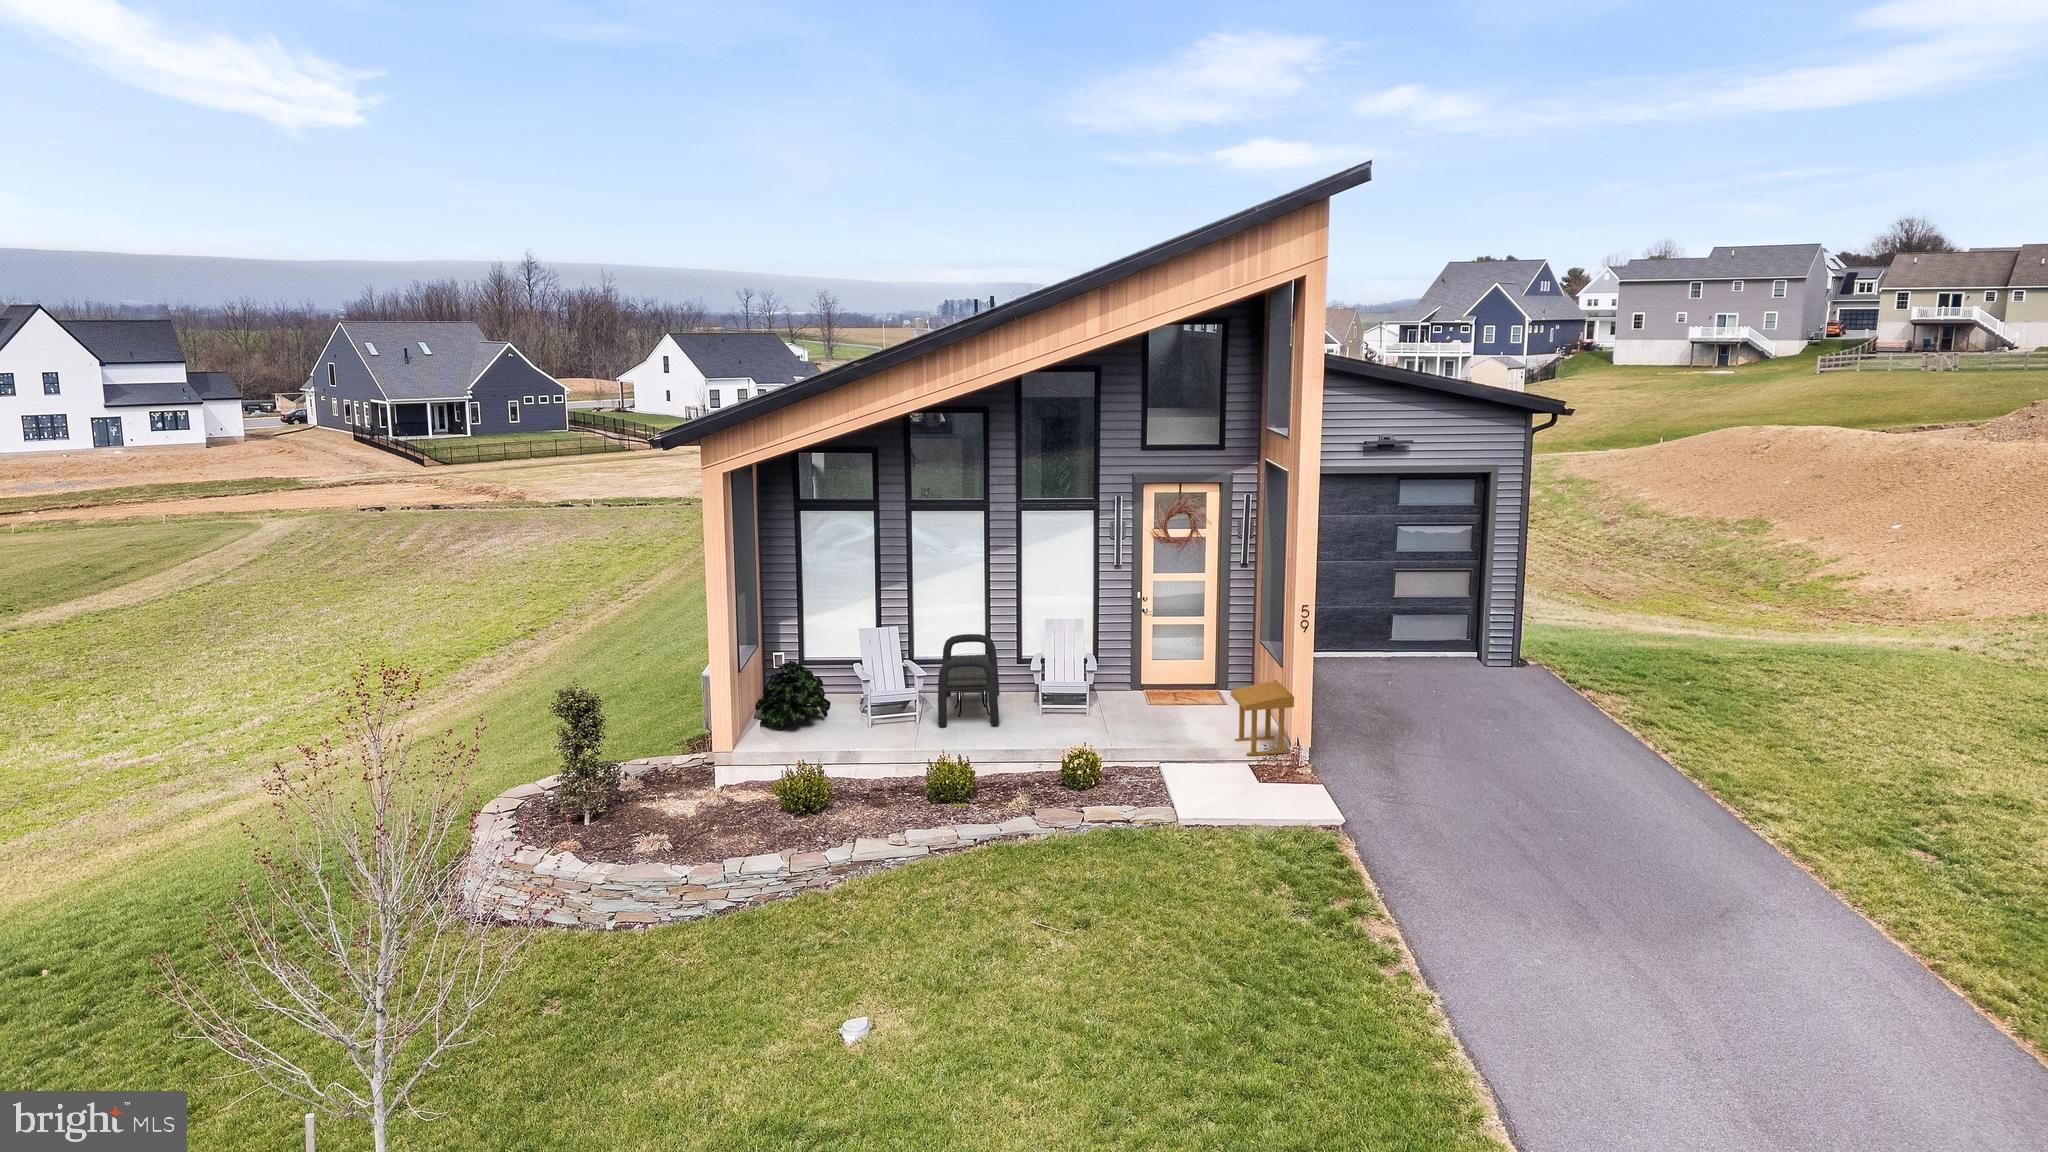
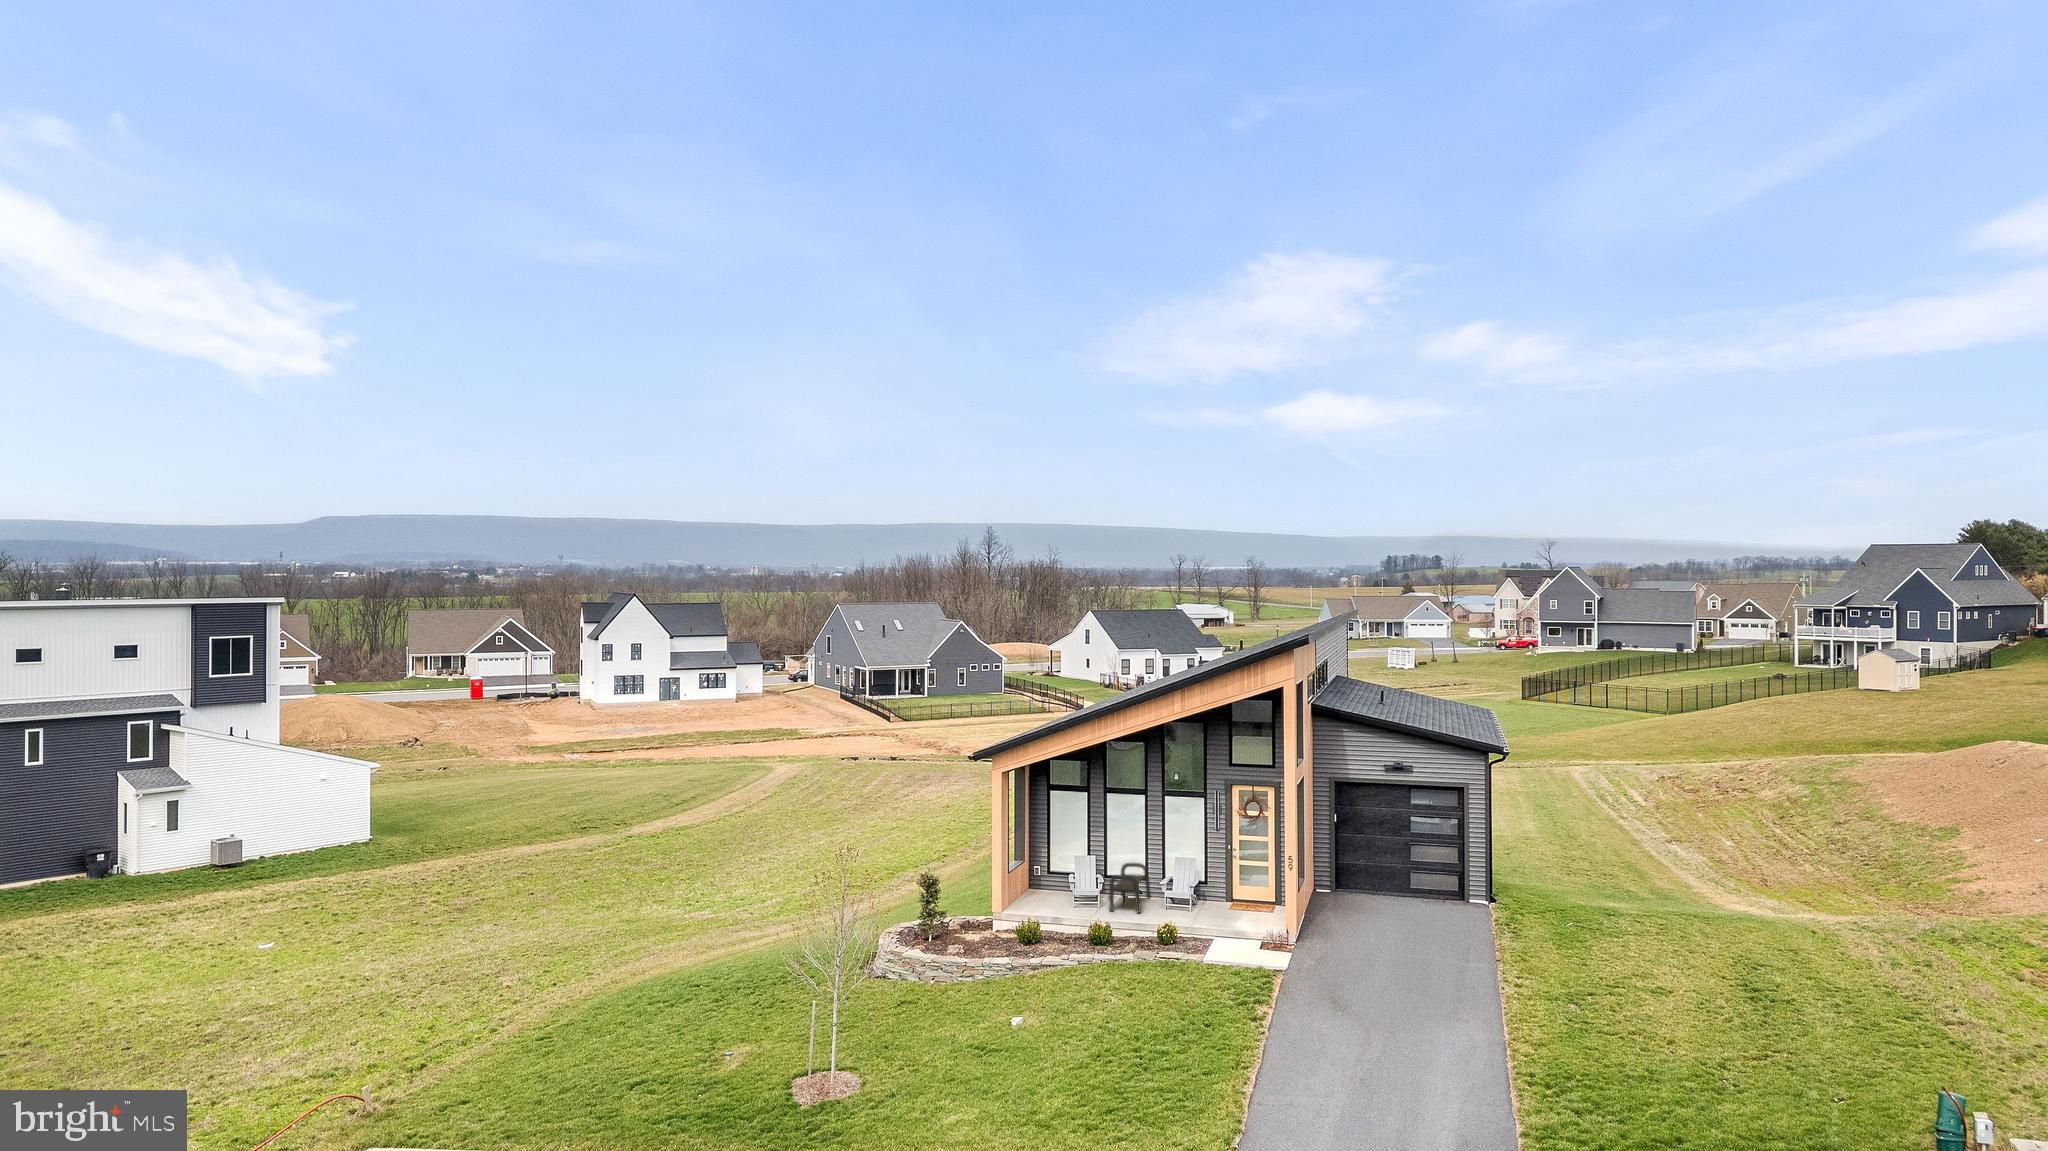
potted plant: present [755,661,831,730] -> none [1021,870,1059,906]
side table: present [1231,680,1294,756] -> none [1257,899,1285,940]

